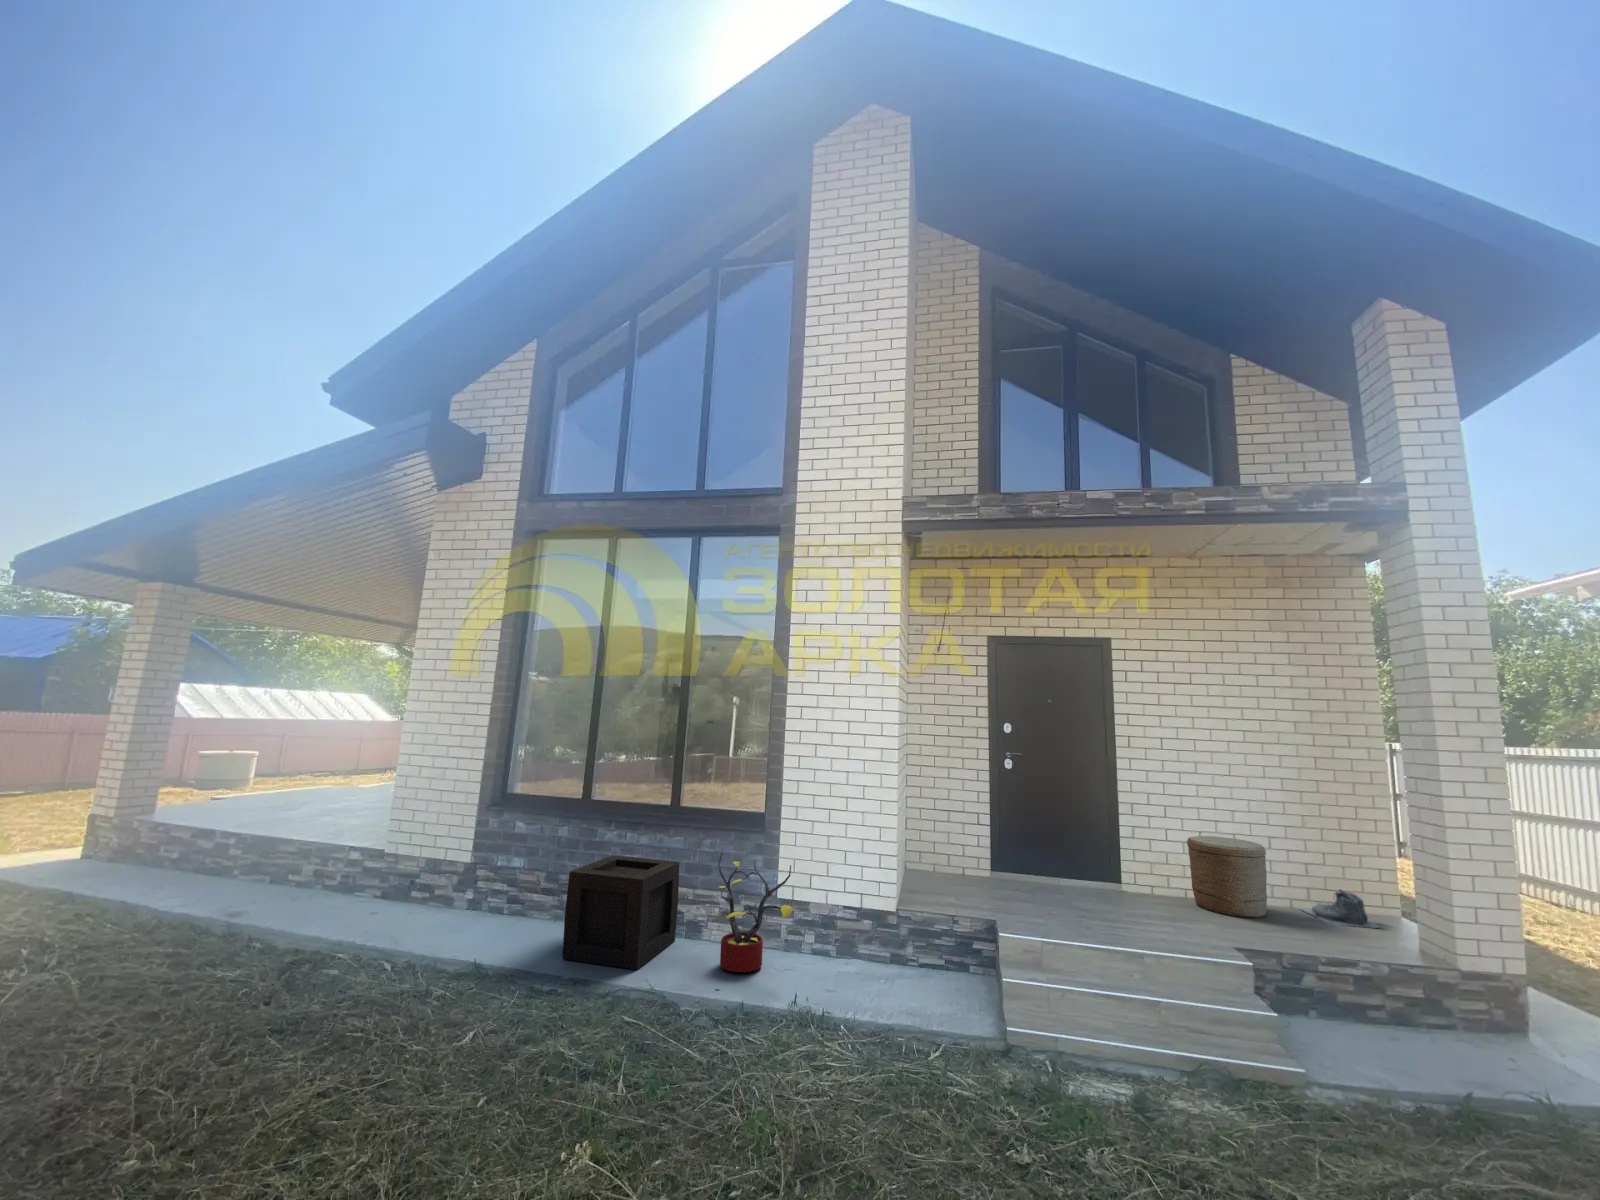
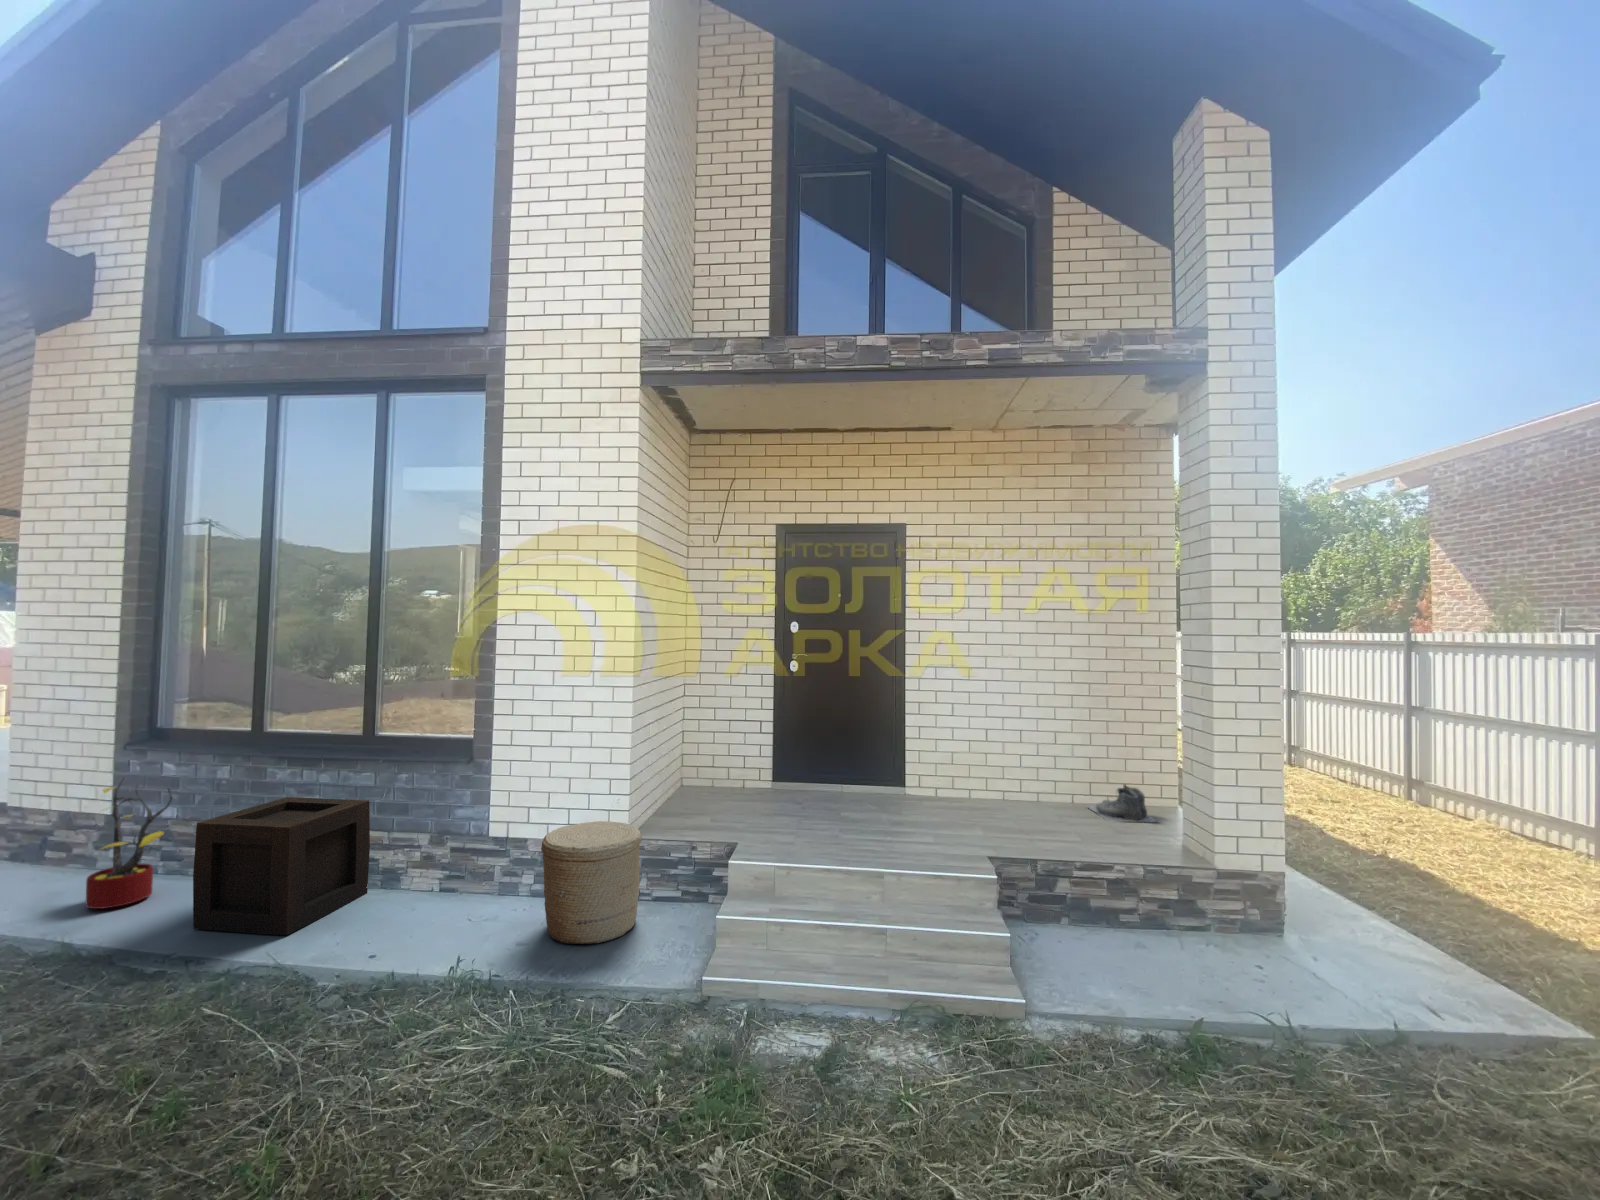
woven basket: present [1187,836,1267,918] -> present [541,821,642,944]
decorative plant: present [718,853,792,972] -> present [86,780,173,909]

